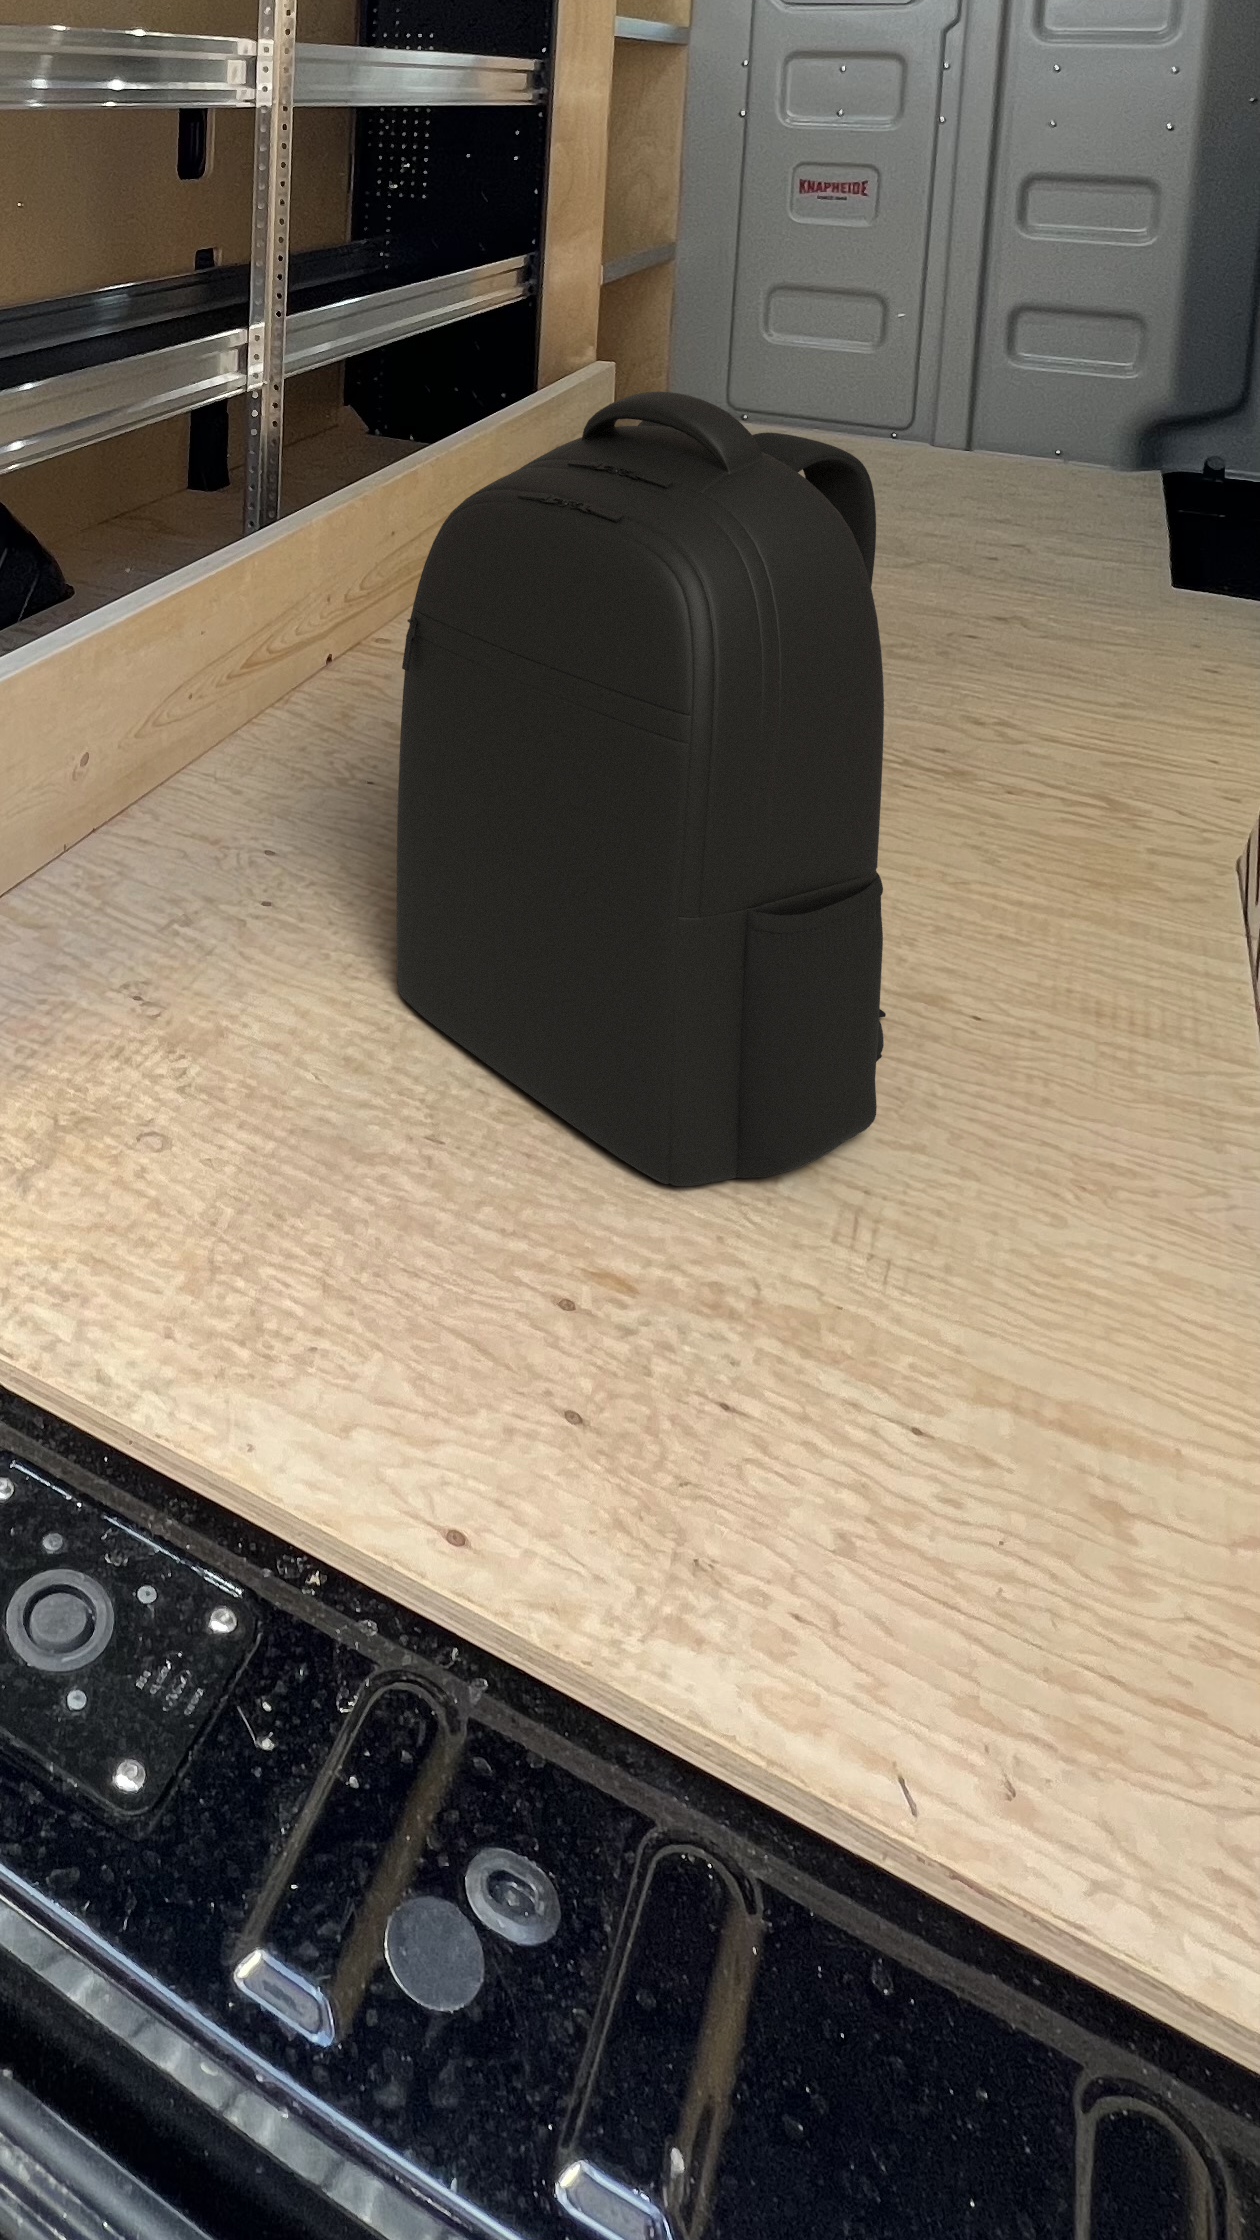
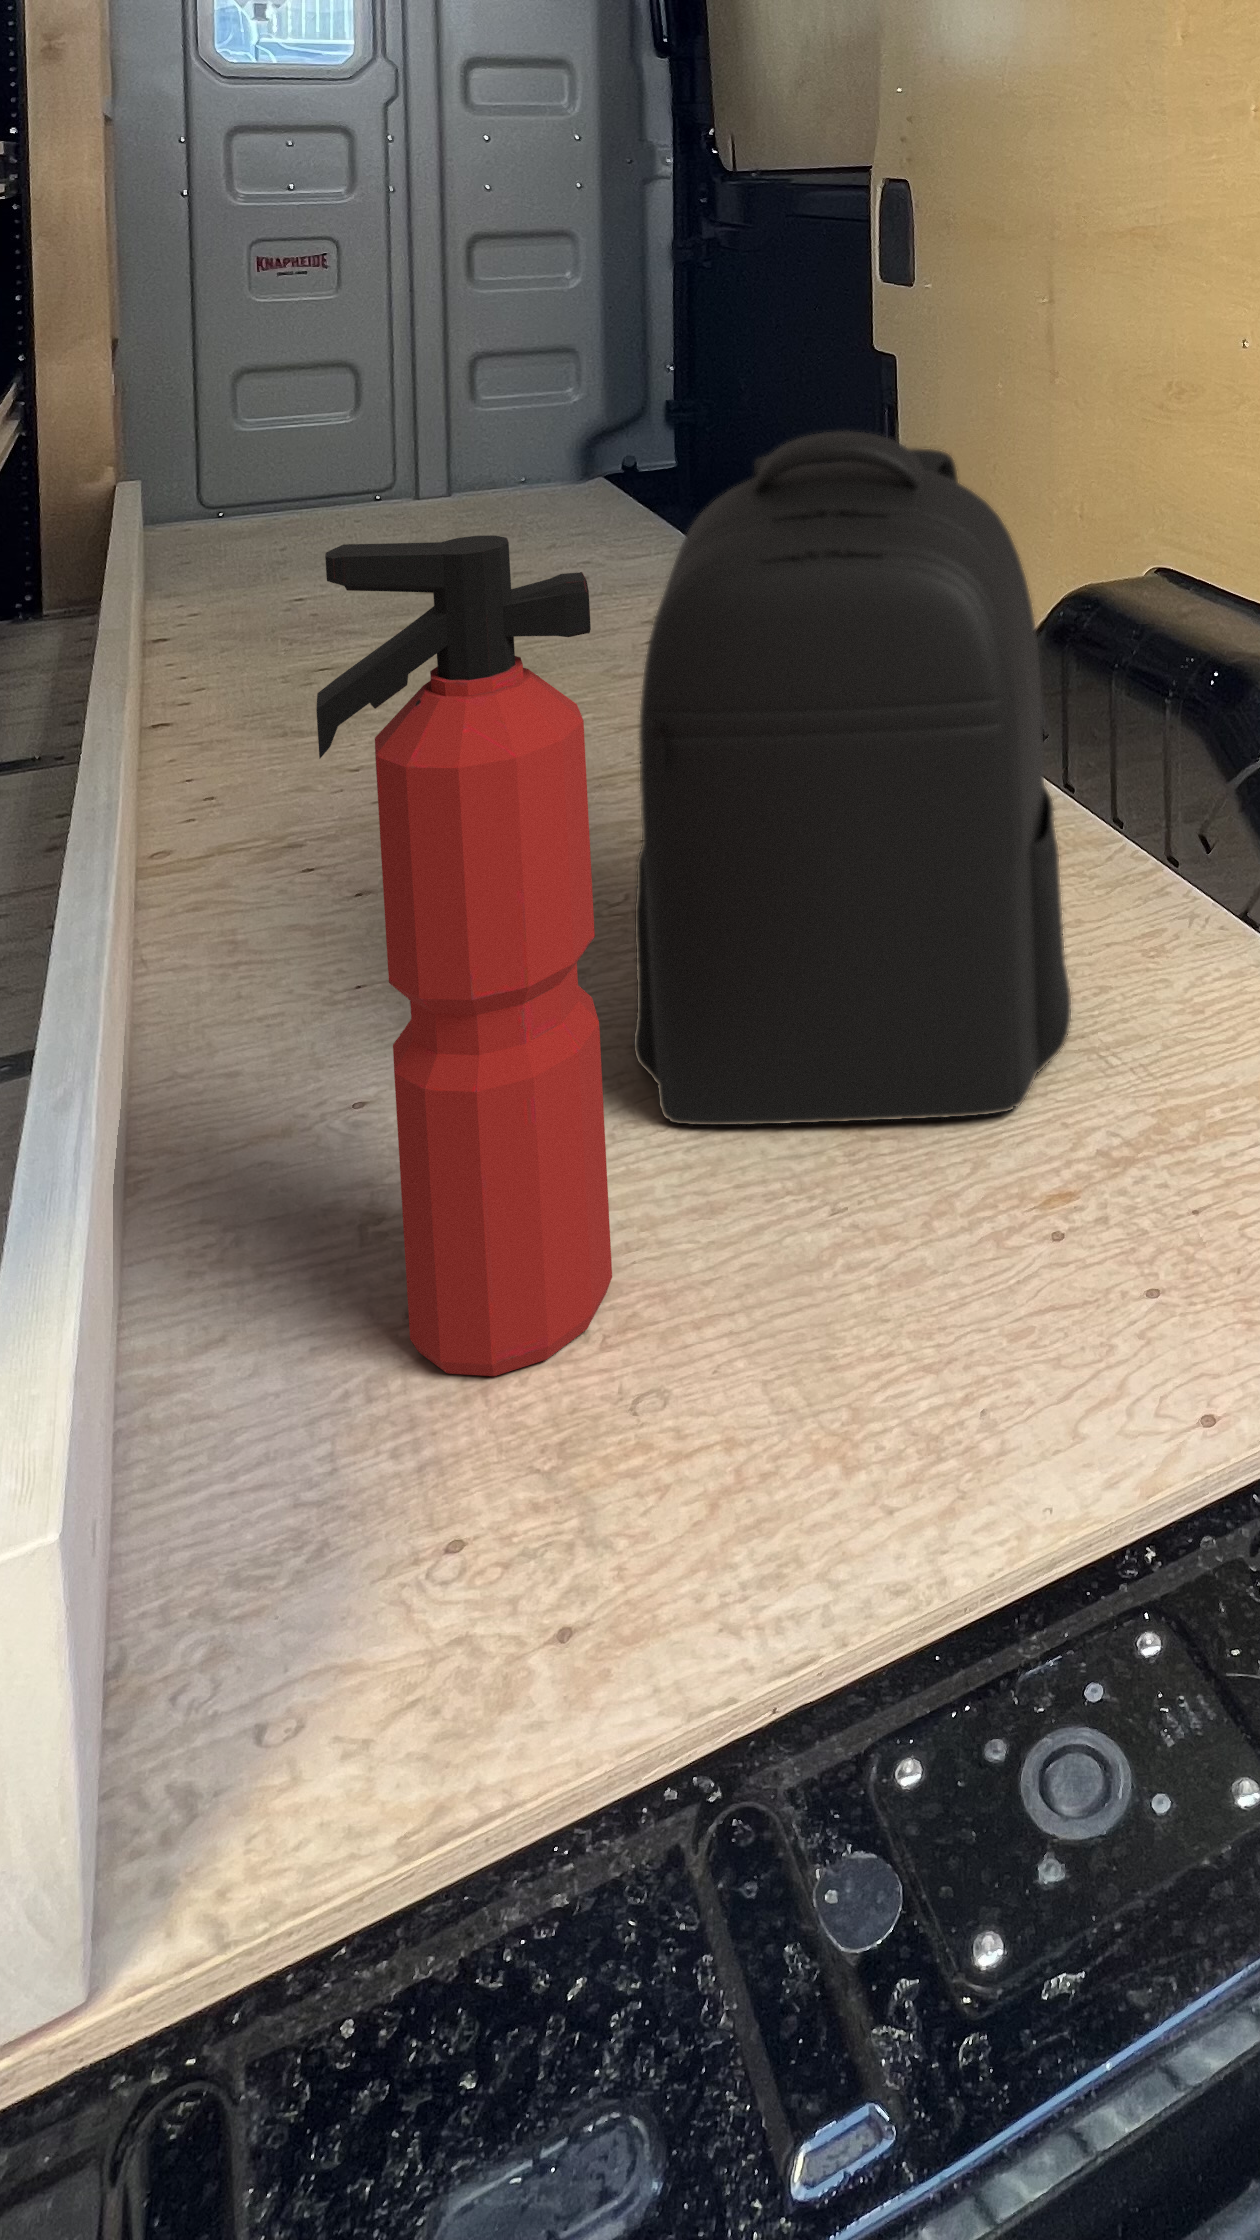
fire extinguisher: none [65,372,265,1071] -> present [316,535,612,1376]

